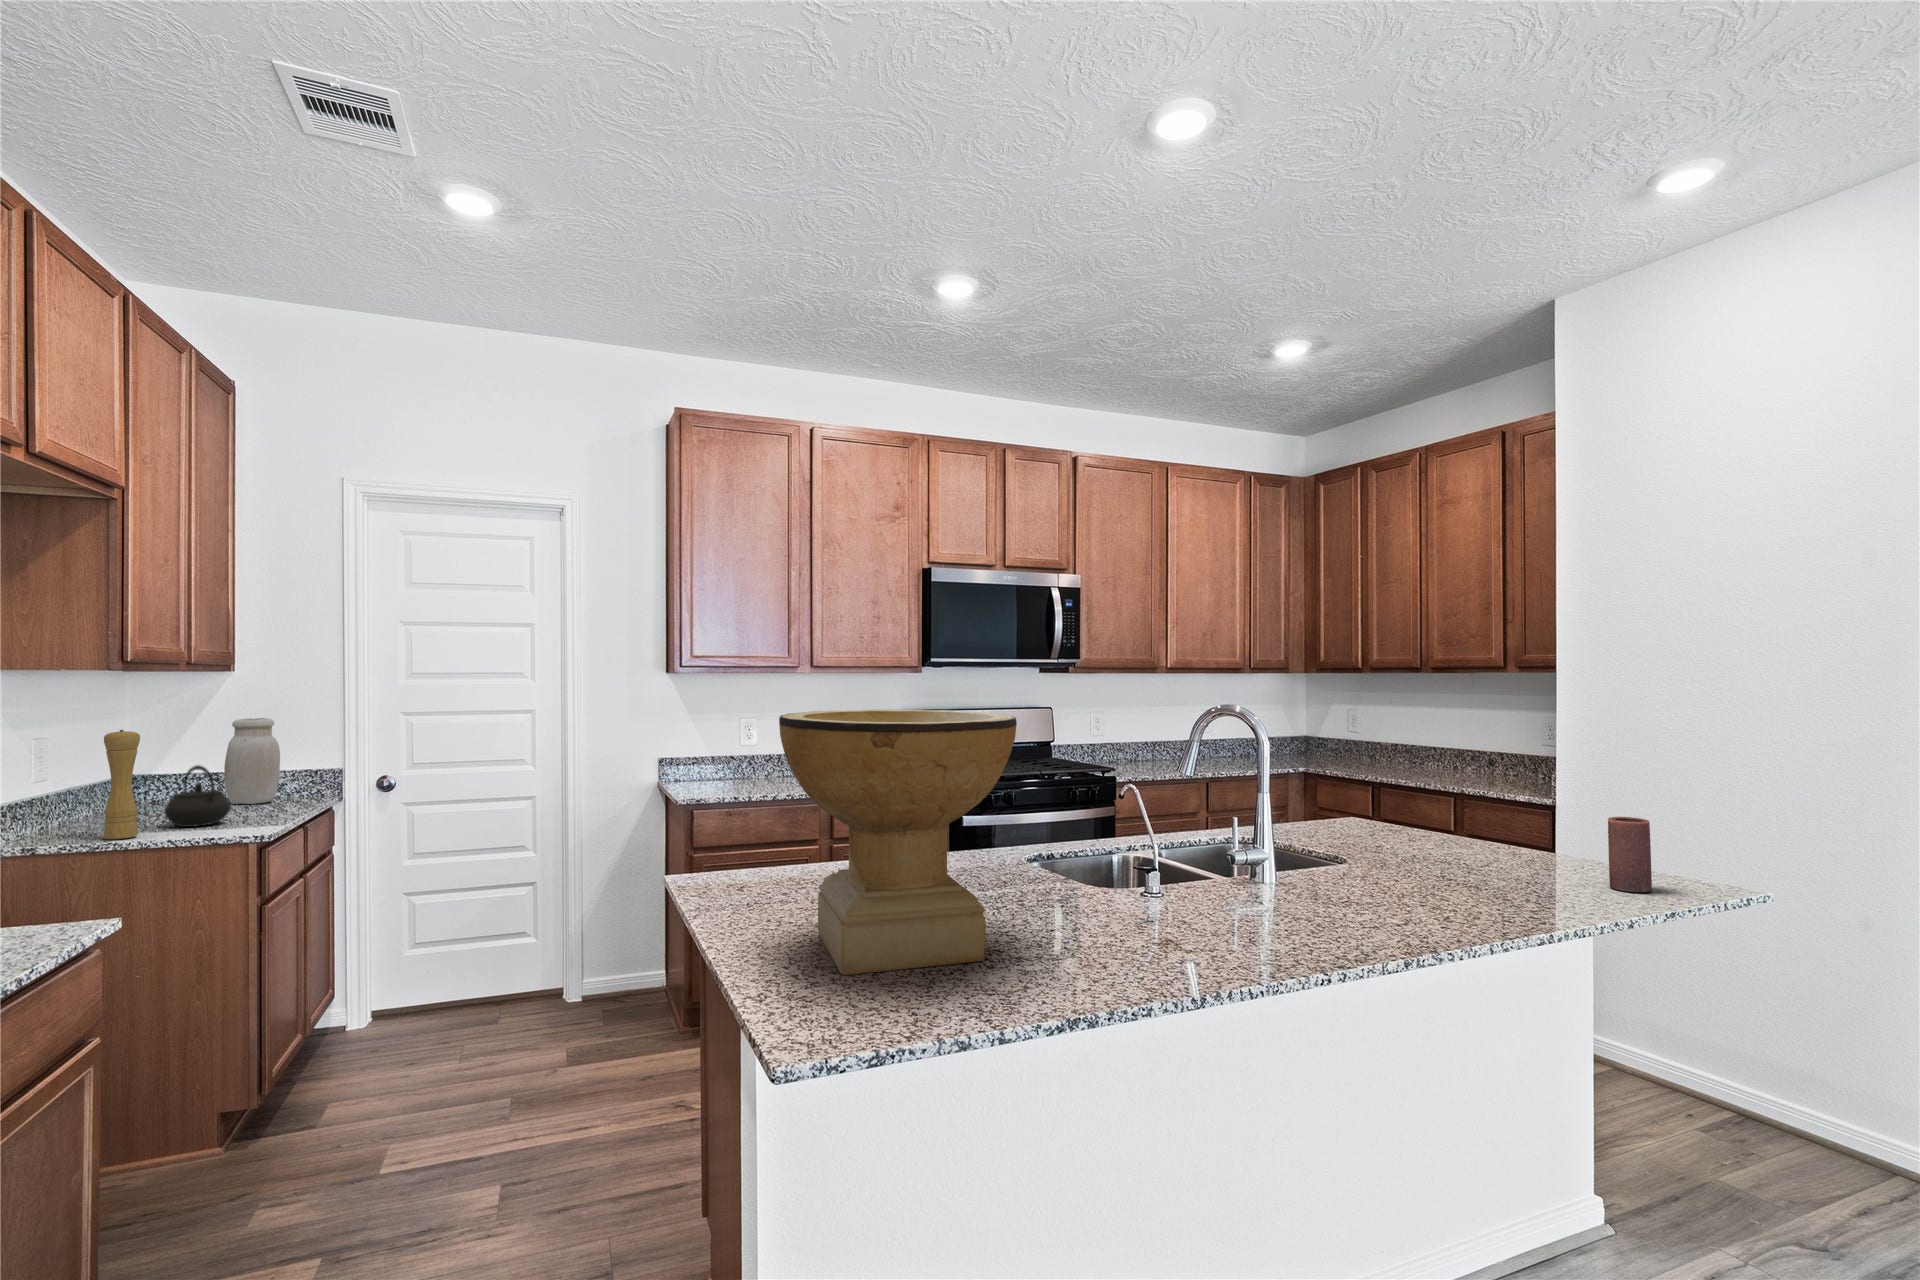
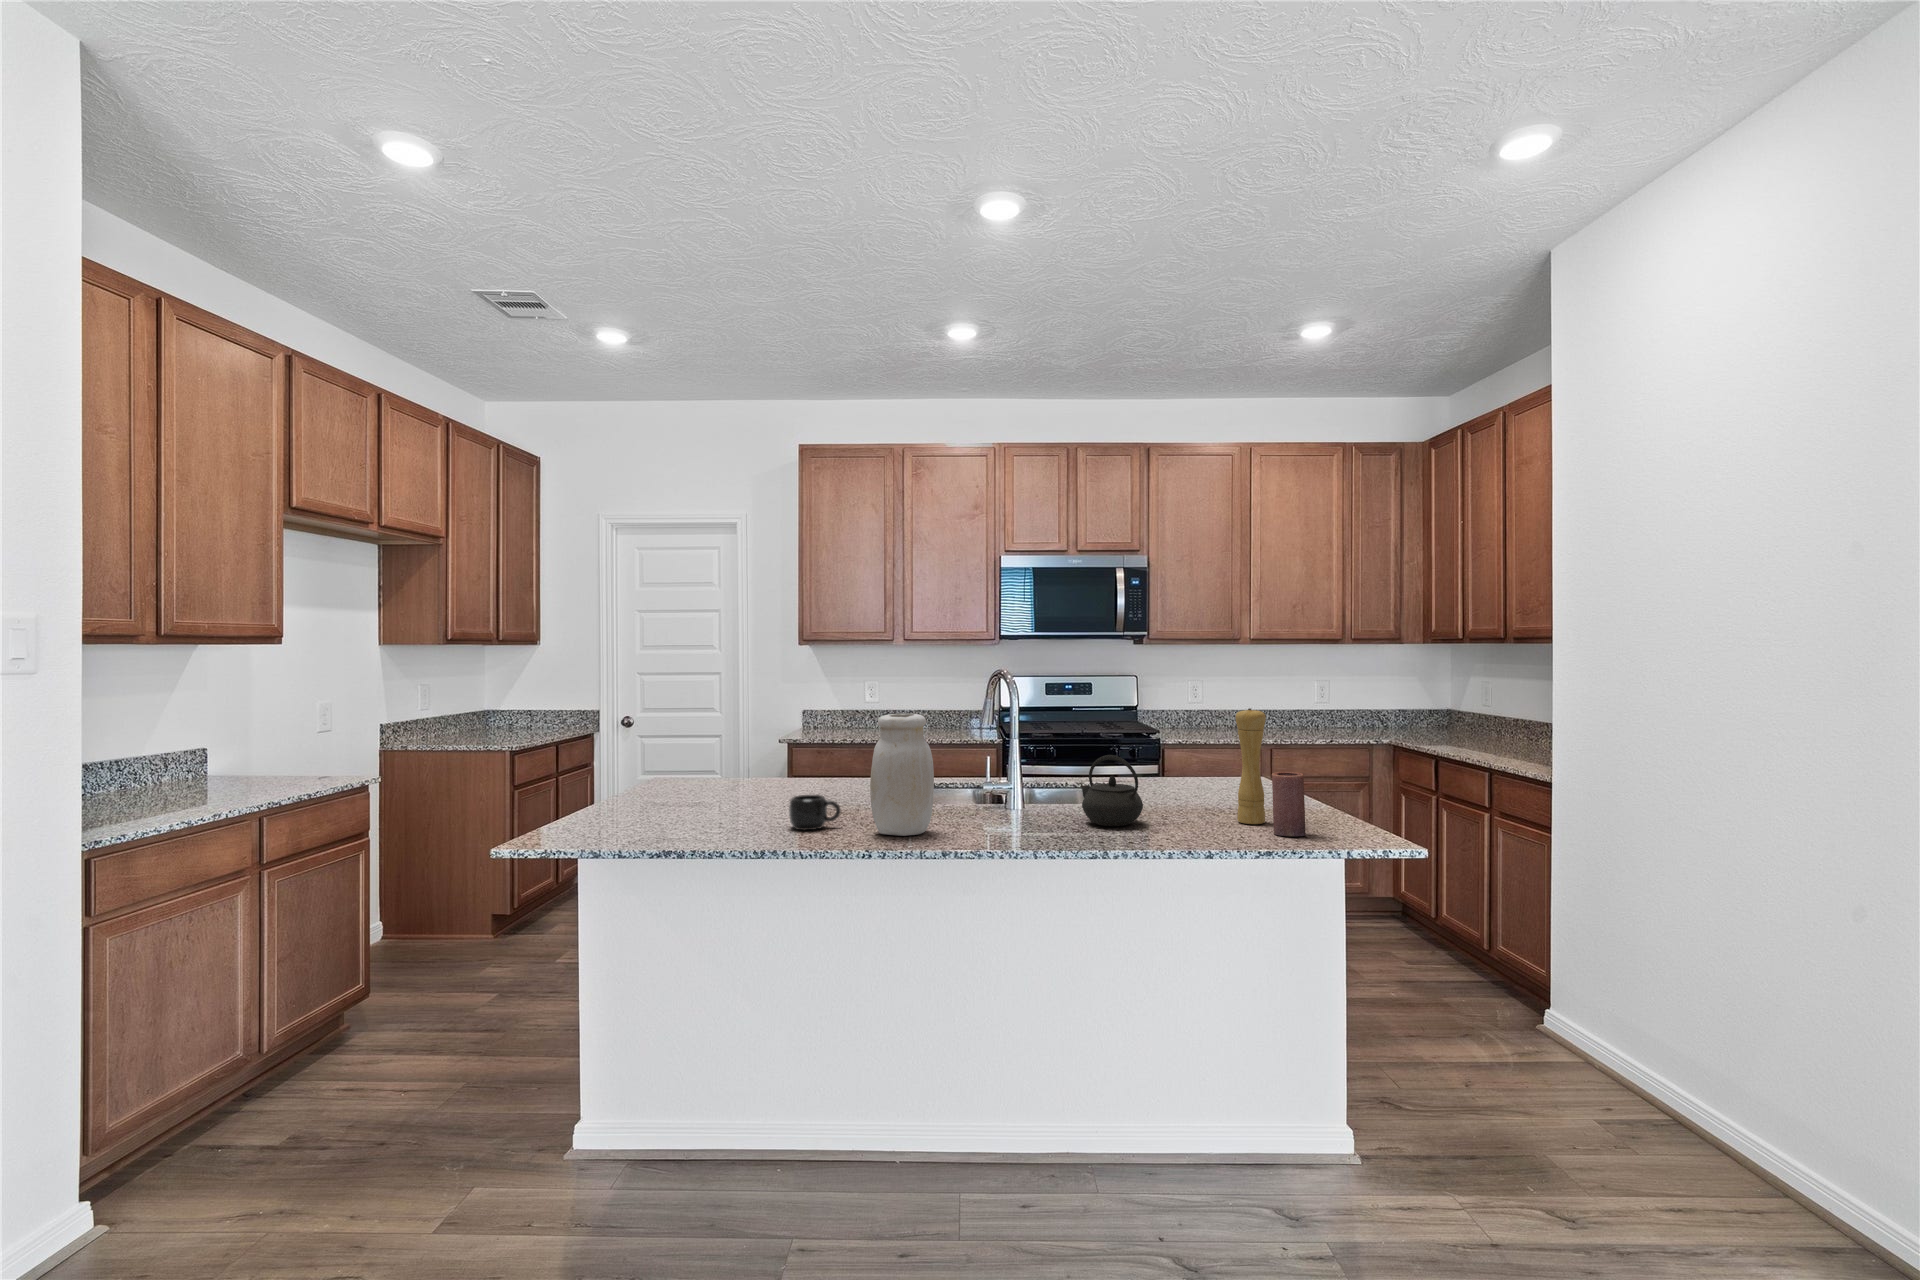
decorative bowl: present [779,710,1017,975] -> none [597,670,752,827]
jar: present [224,718,280,804] -> present [870,713,934,836]
pepper mill: present [104,730,140,839] -> present [1236,708,1266,824]
kettle: present [164,765,231,827] -> present [1081,755,1143,826]
mug: none [1103,891,1168,948] -> present [789,795,840,830]

